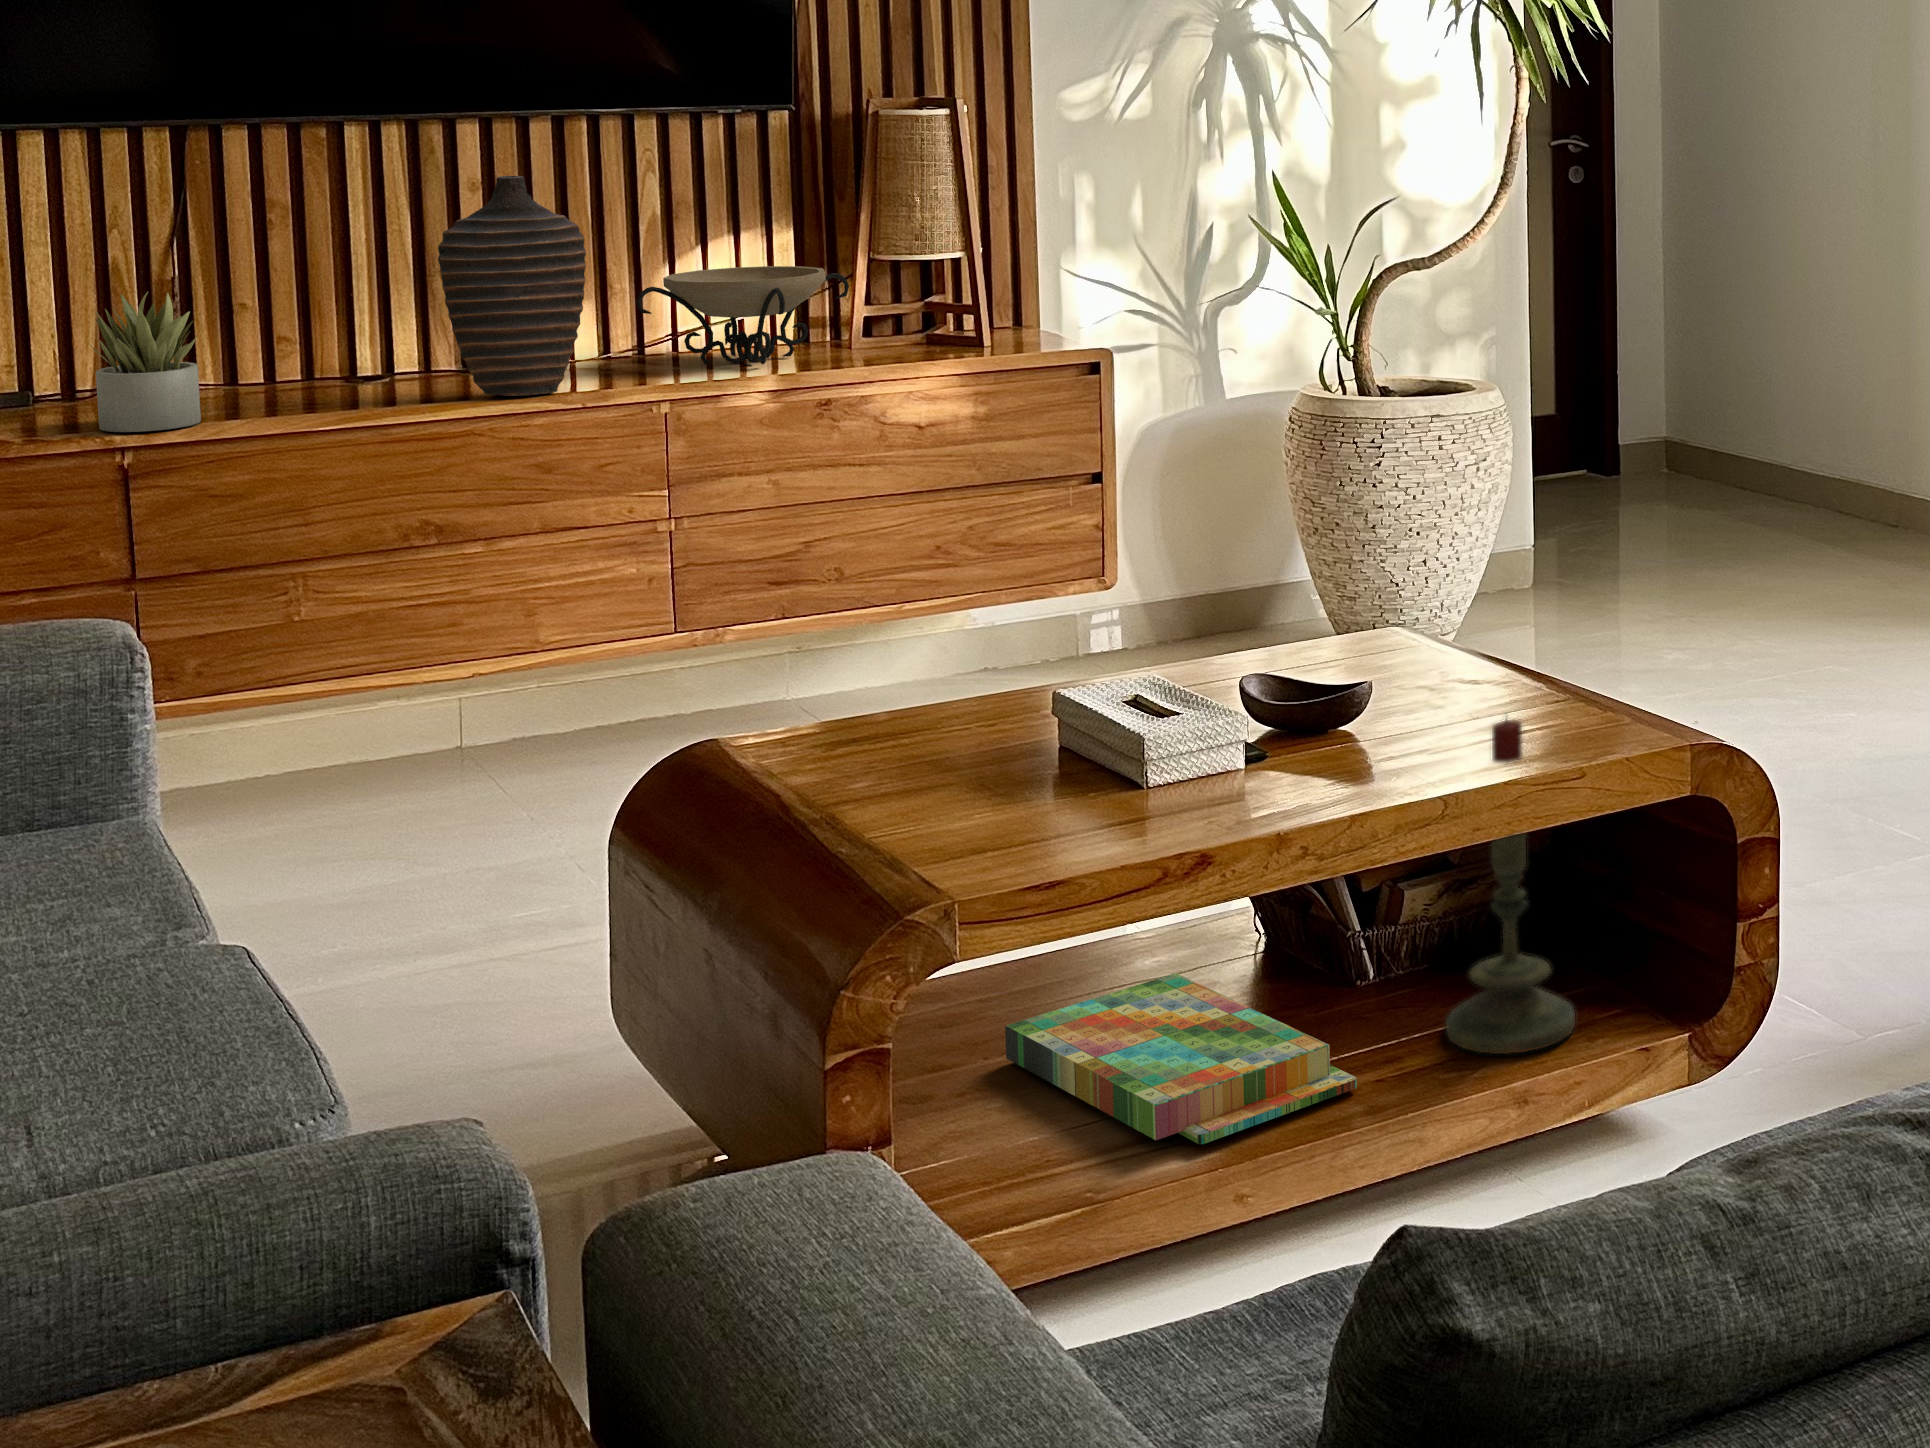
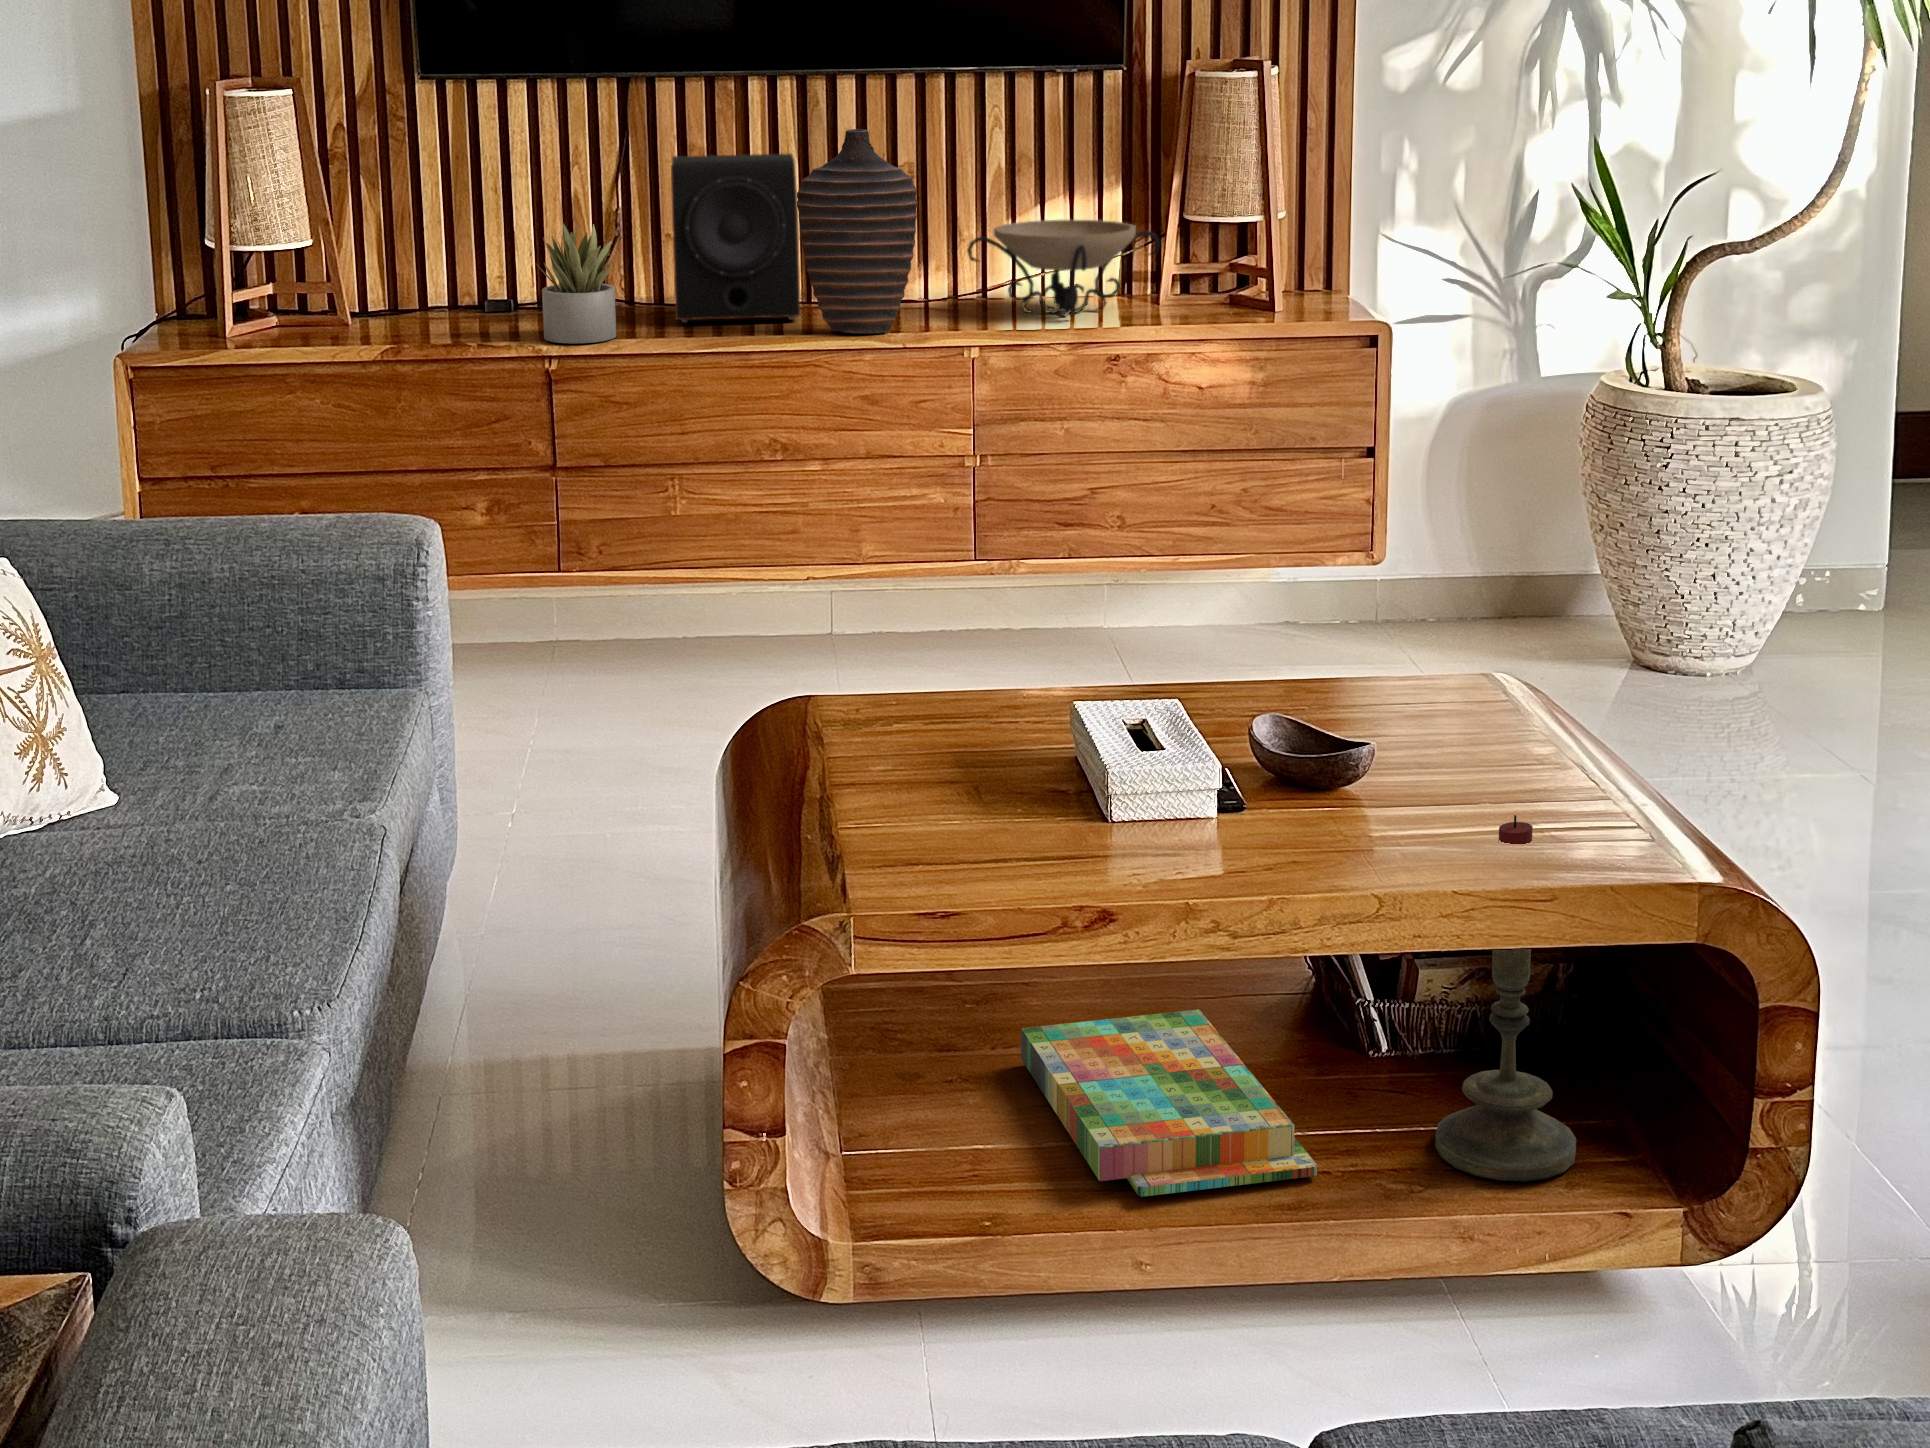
speaker: none [249,209,436,401] -> present [671,154,801,323]

